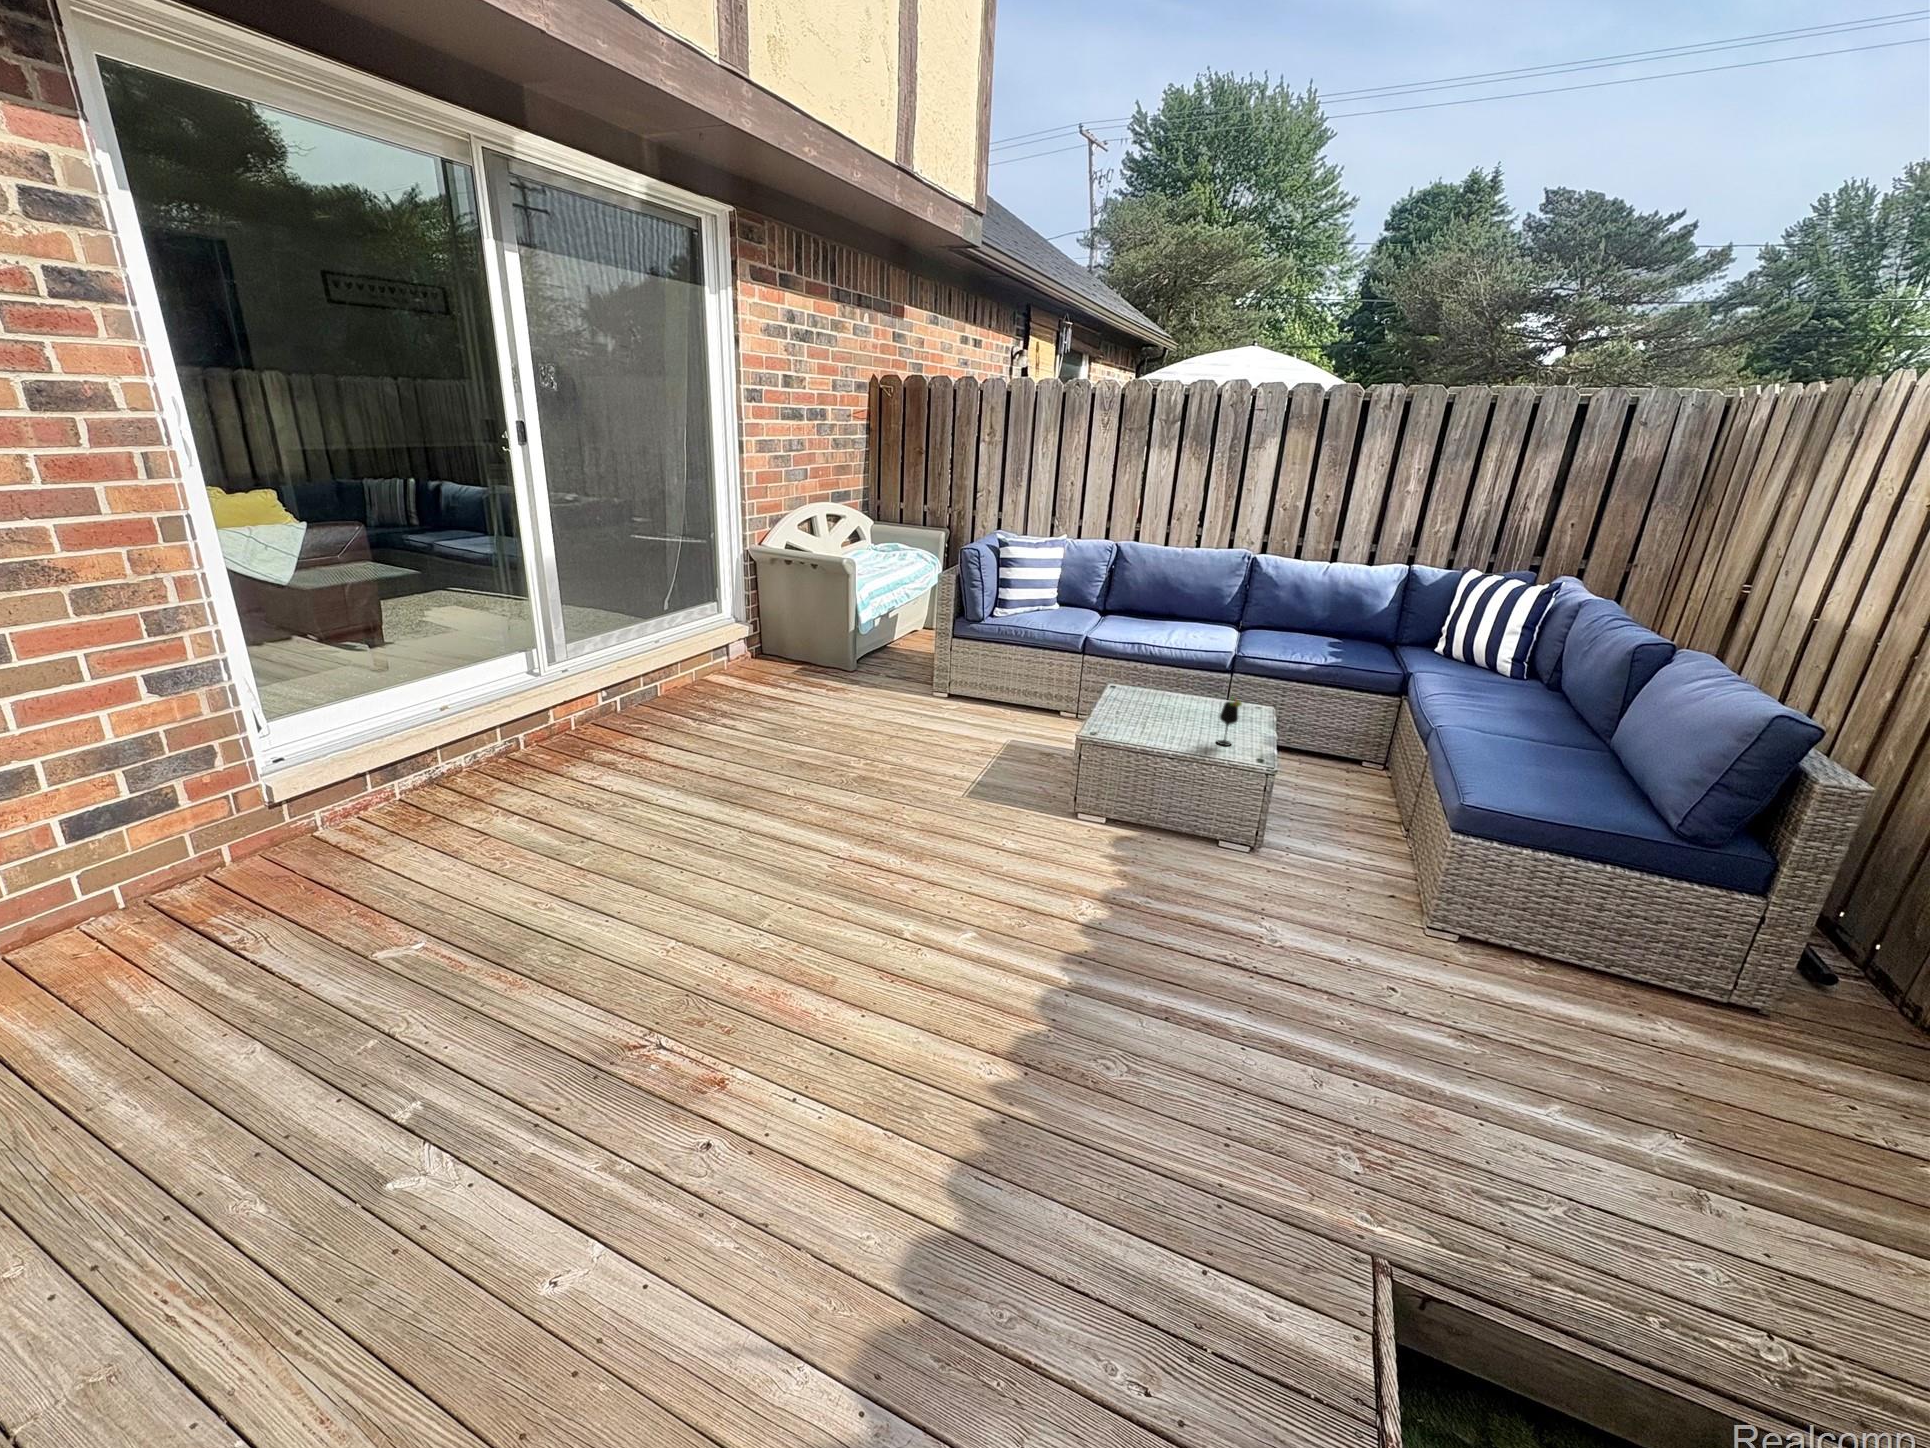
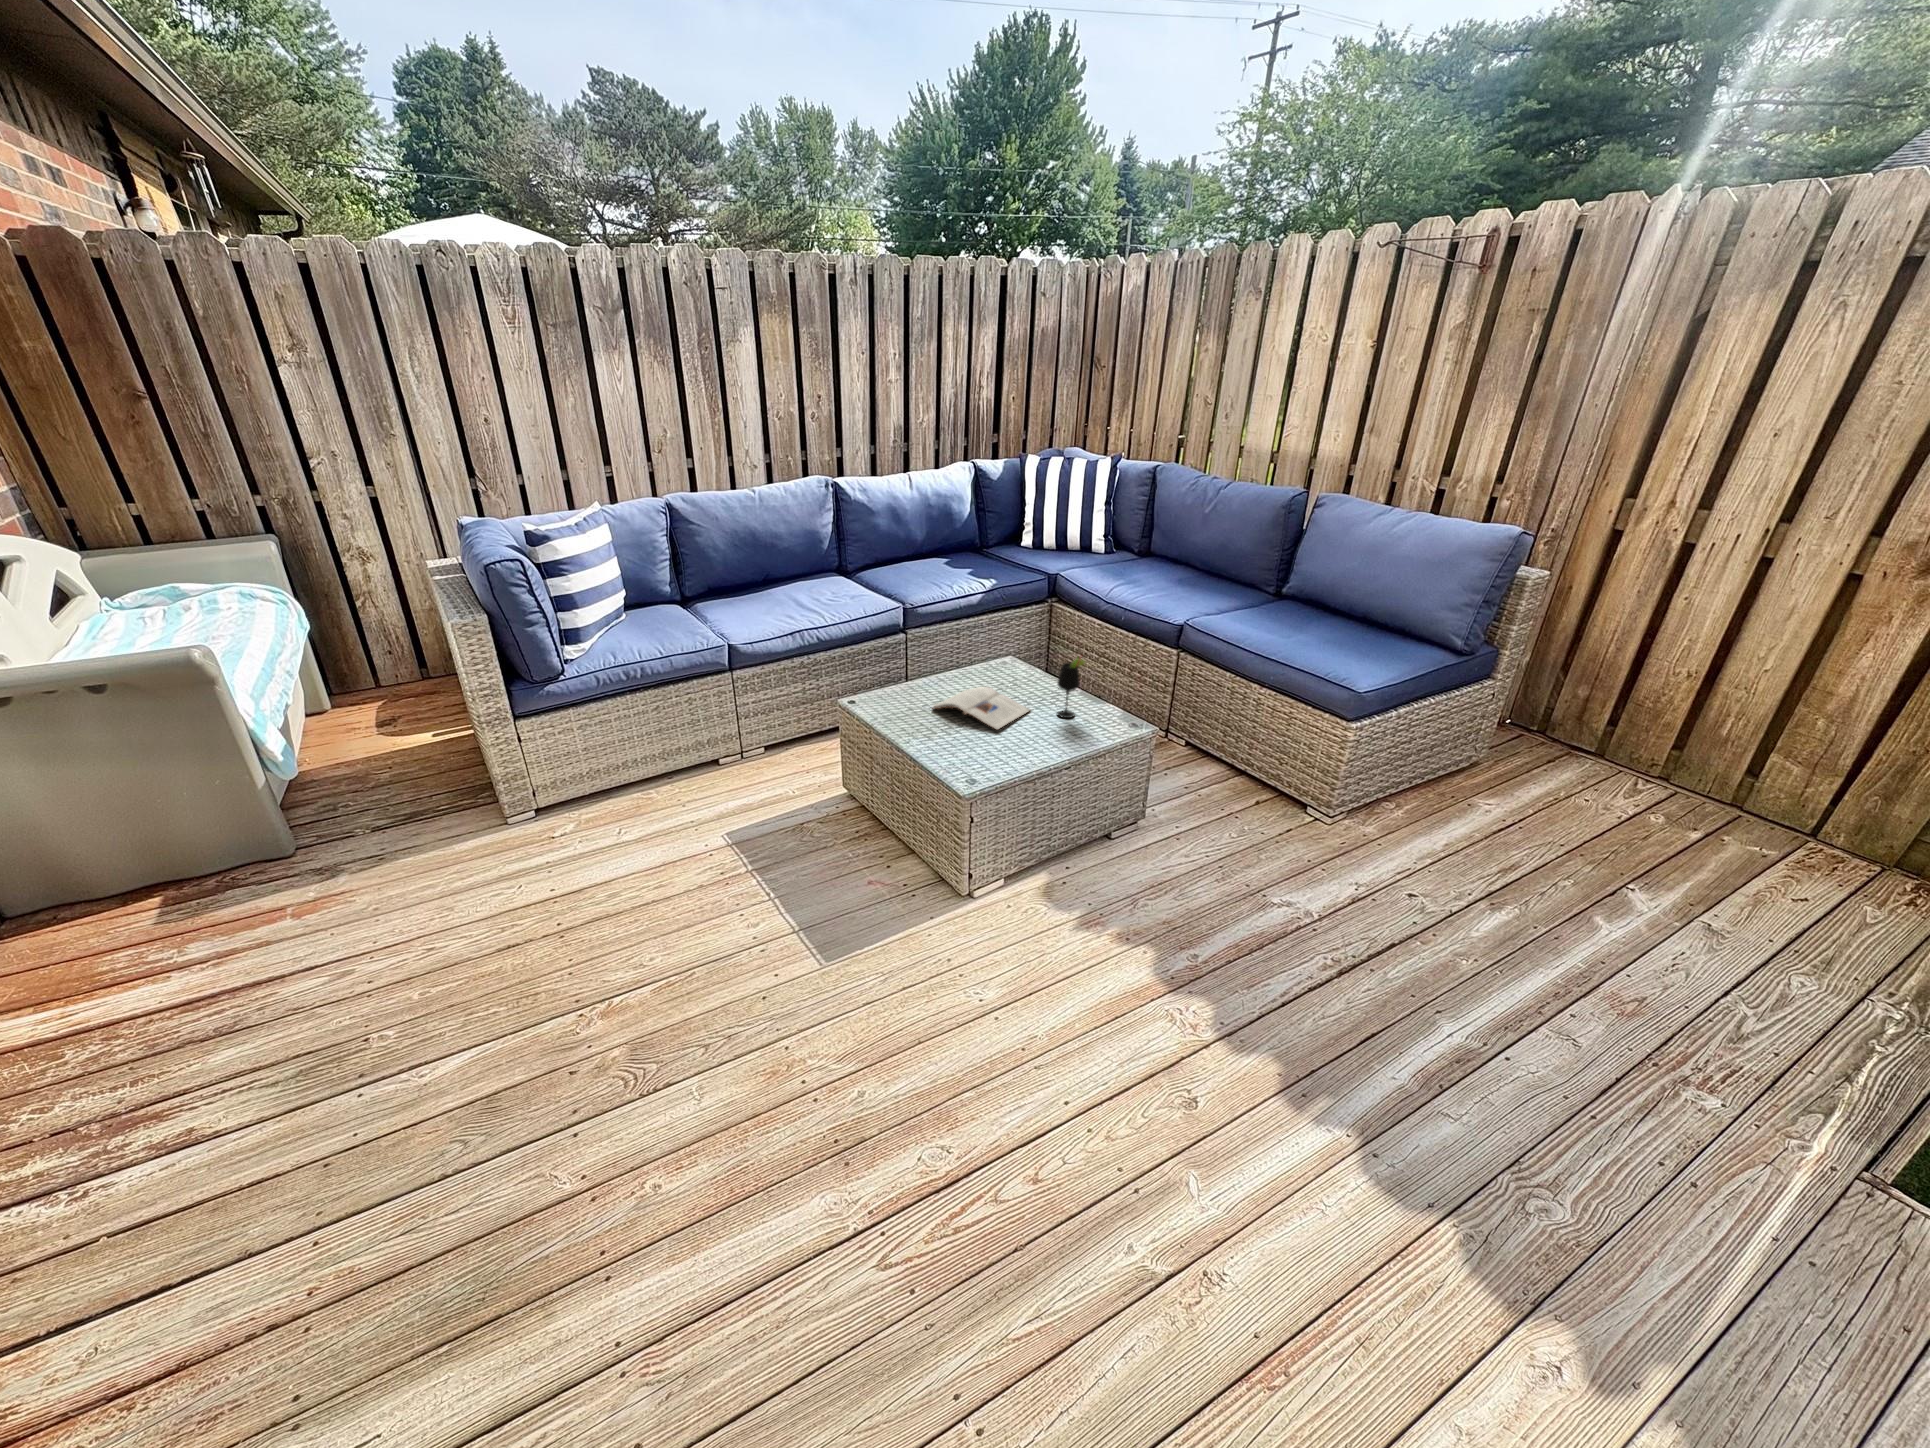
magazine: none [1146,705,1205,732] -> present [932,687,1031,730]

